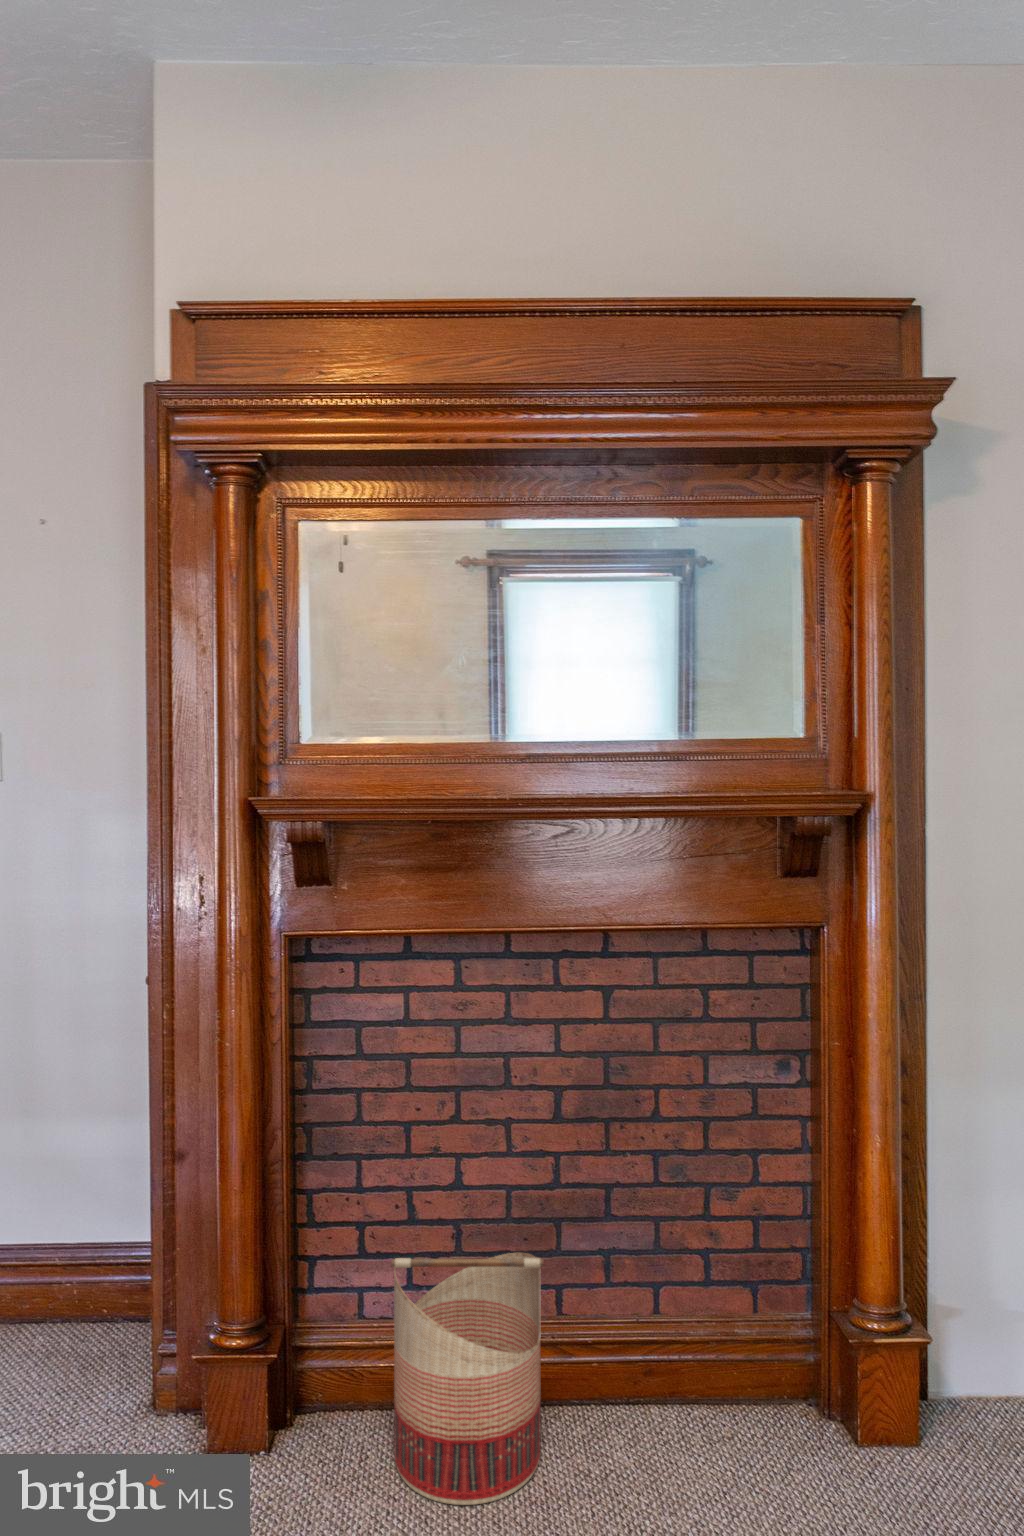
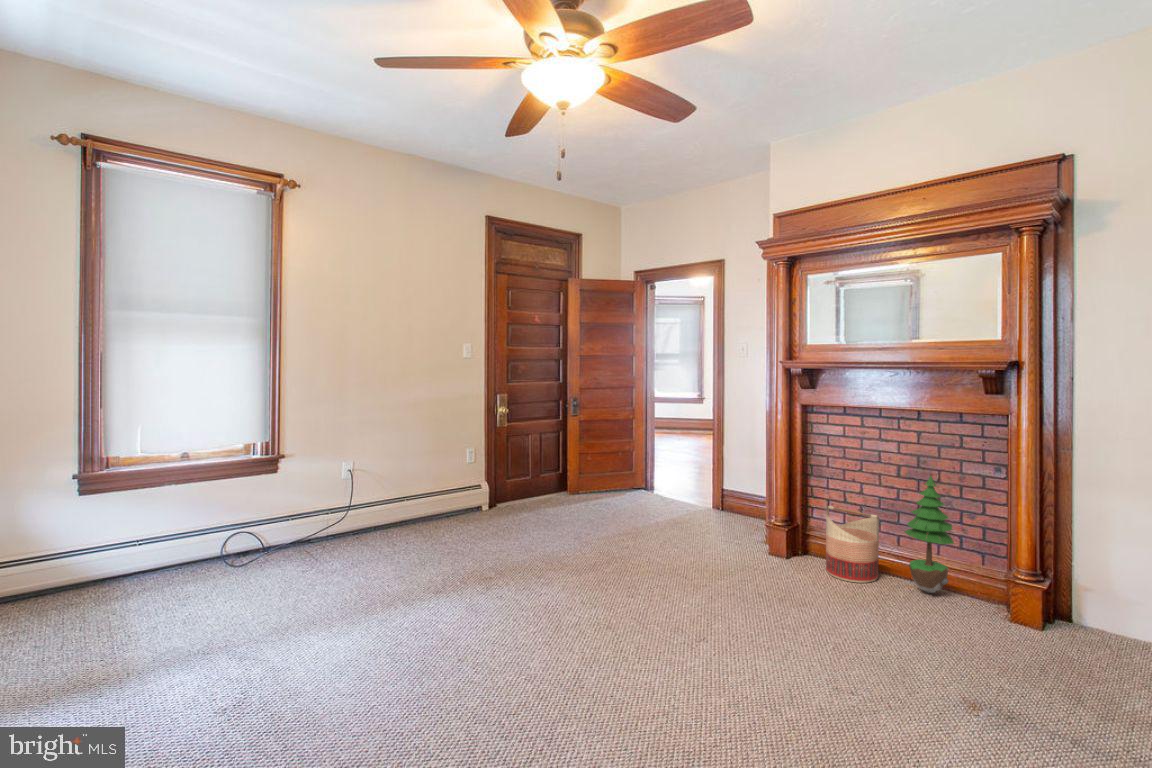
potted tree: none [611,1111,732,1447] -> present [905,476,954,593]

